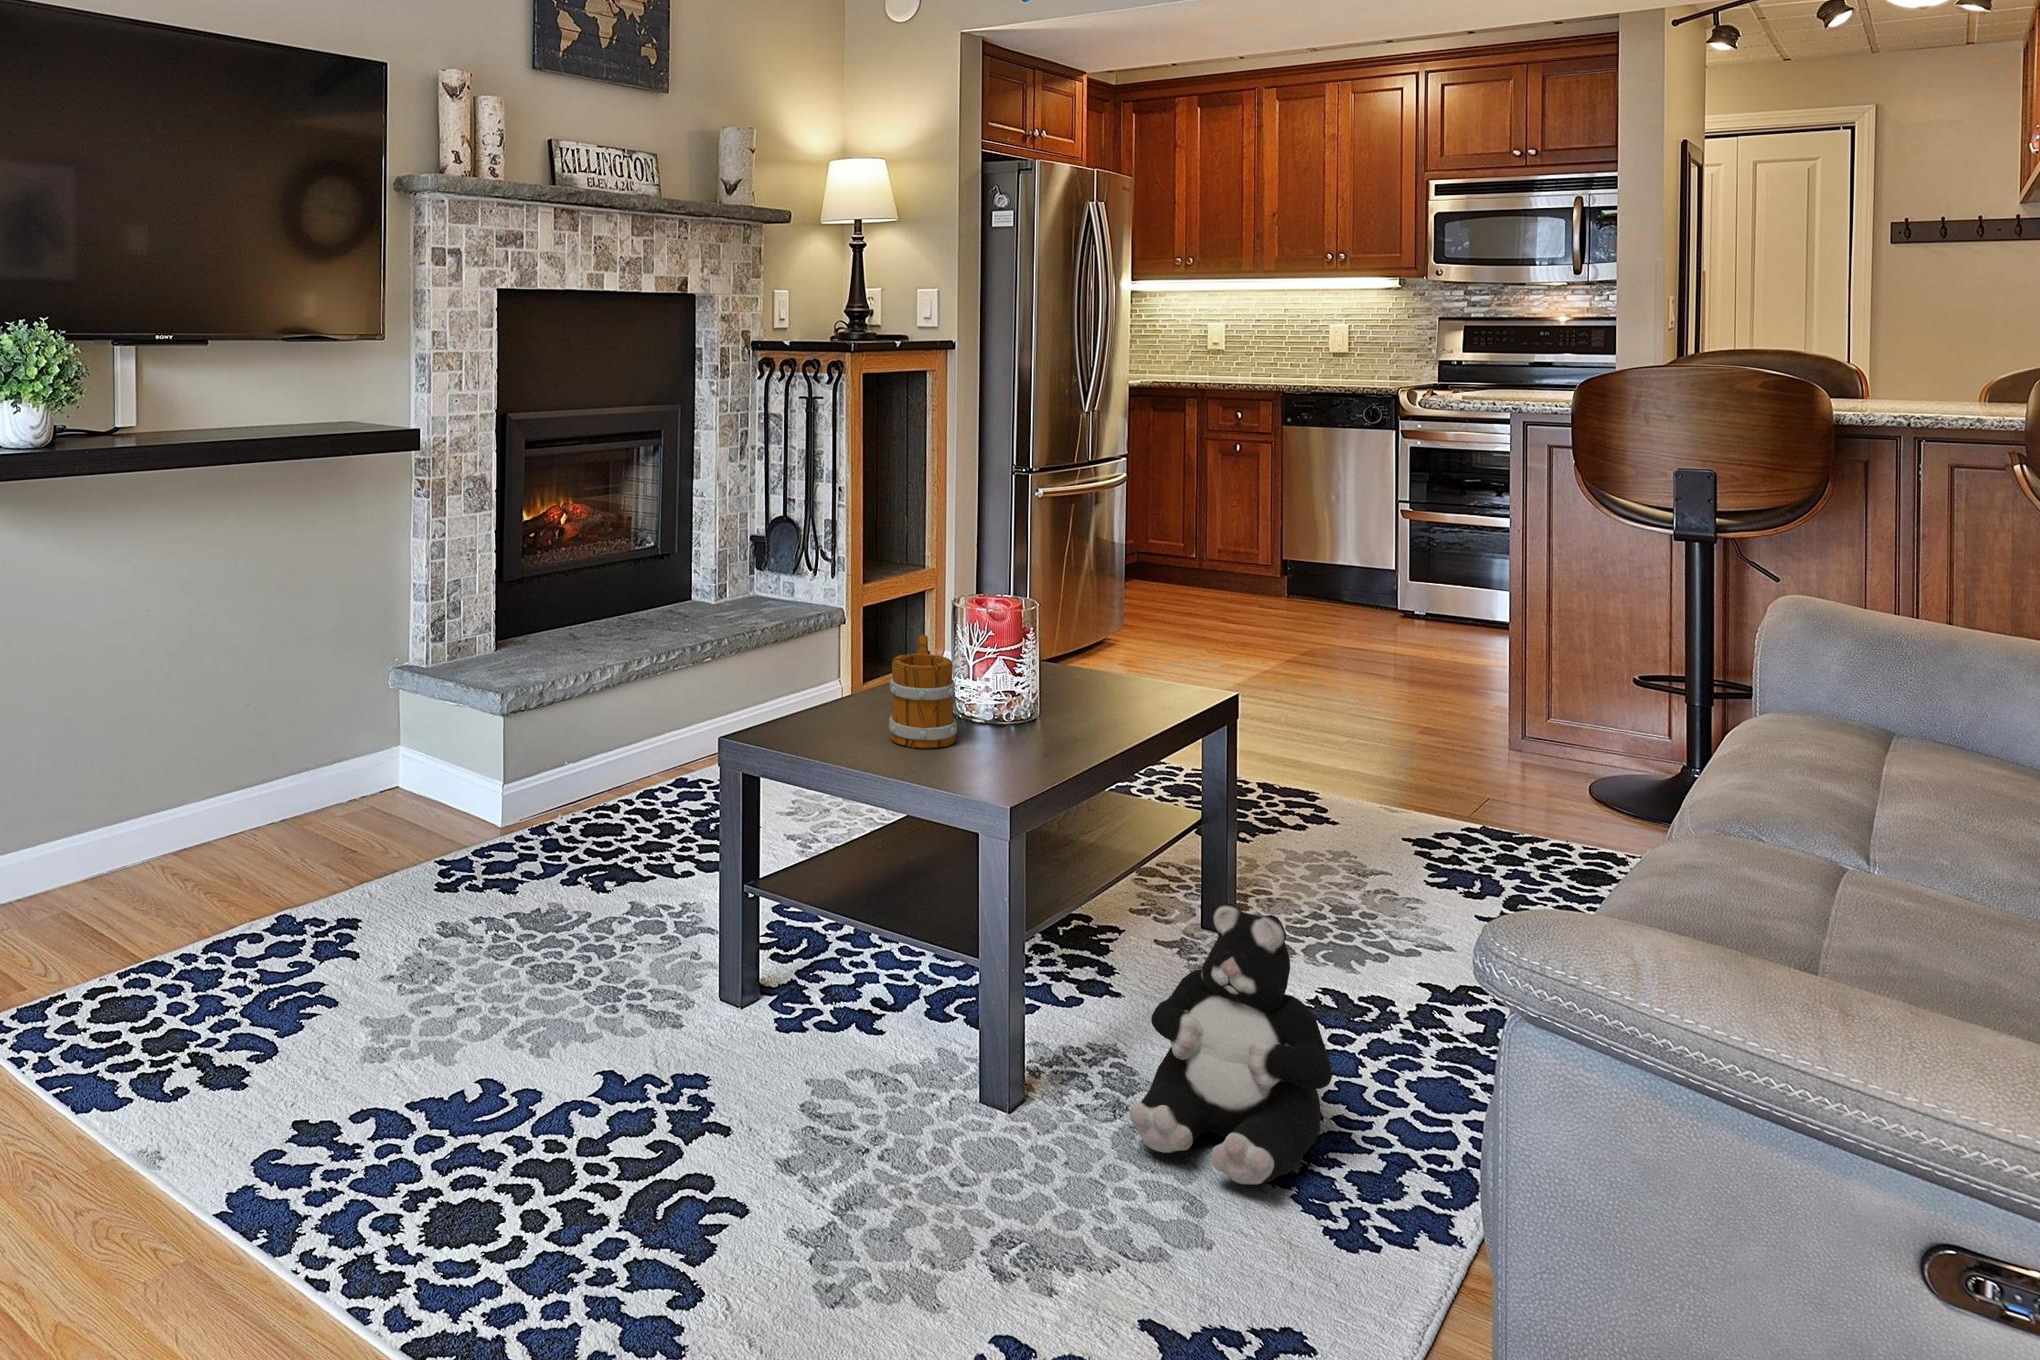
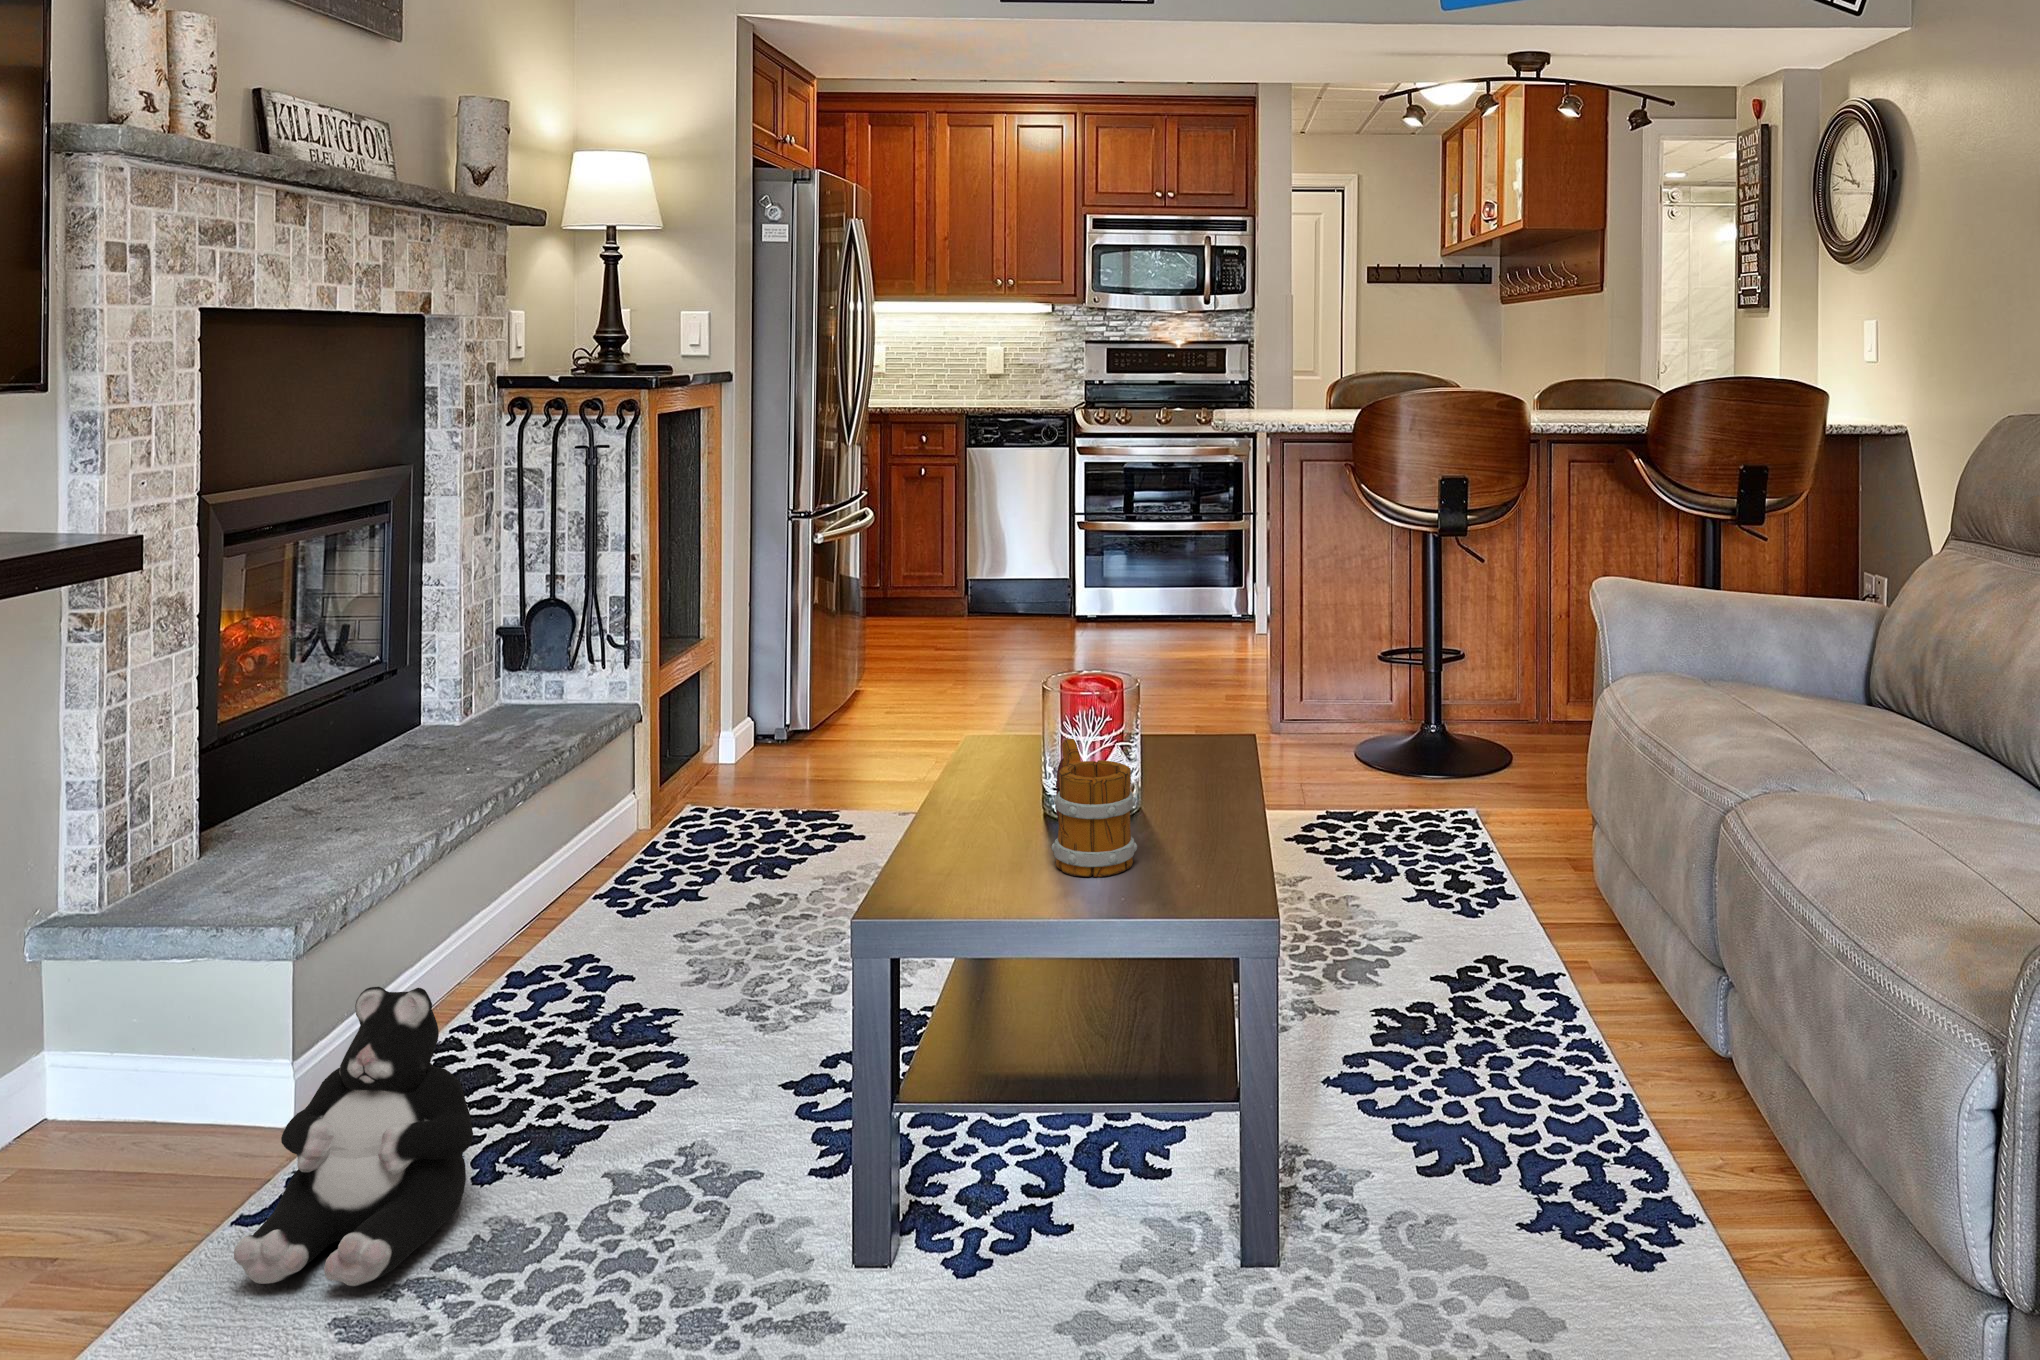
plush toy: present [1130,903,1332,1185] -> present [234,987,473,1287]

